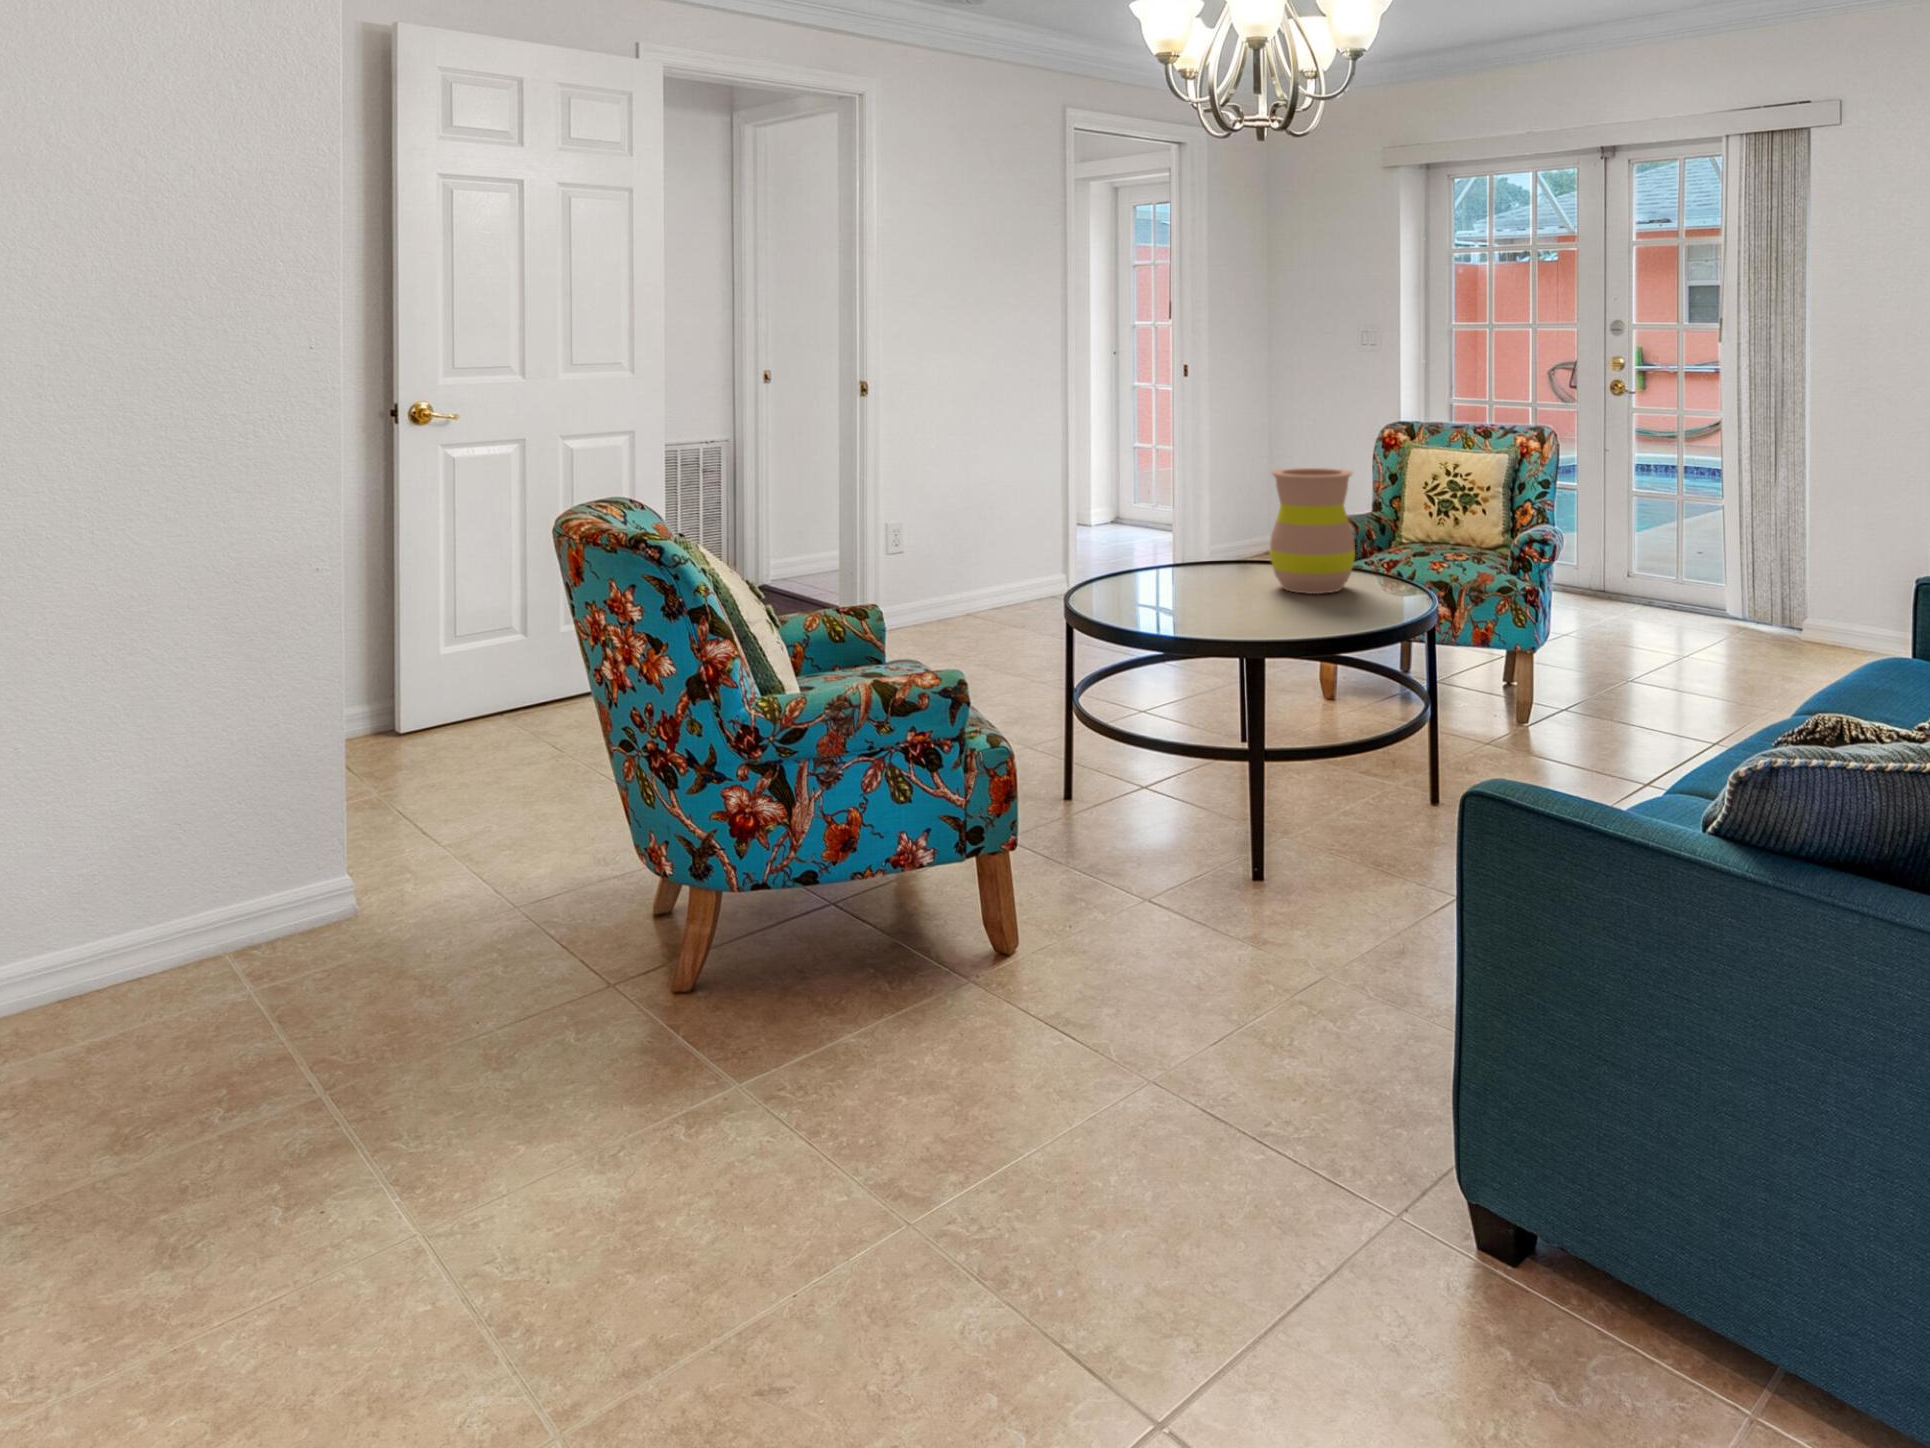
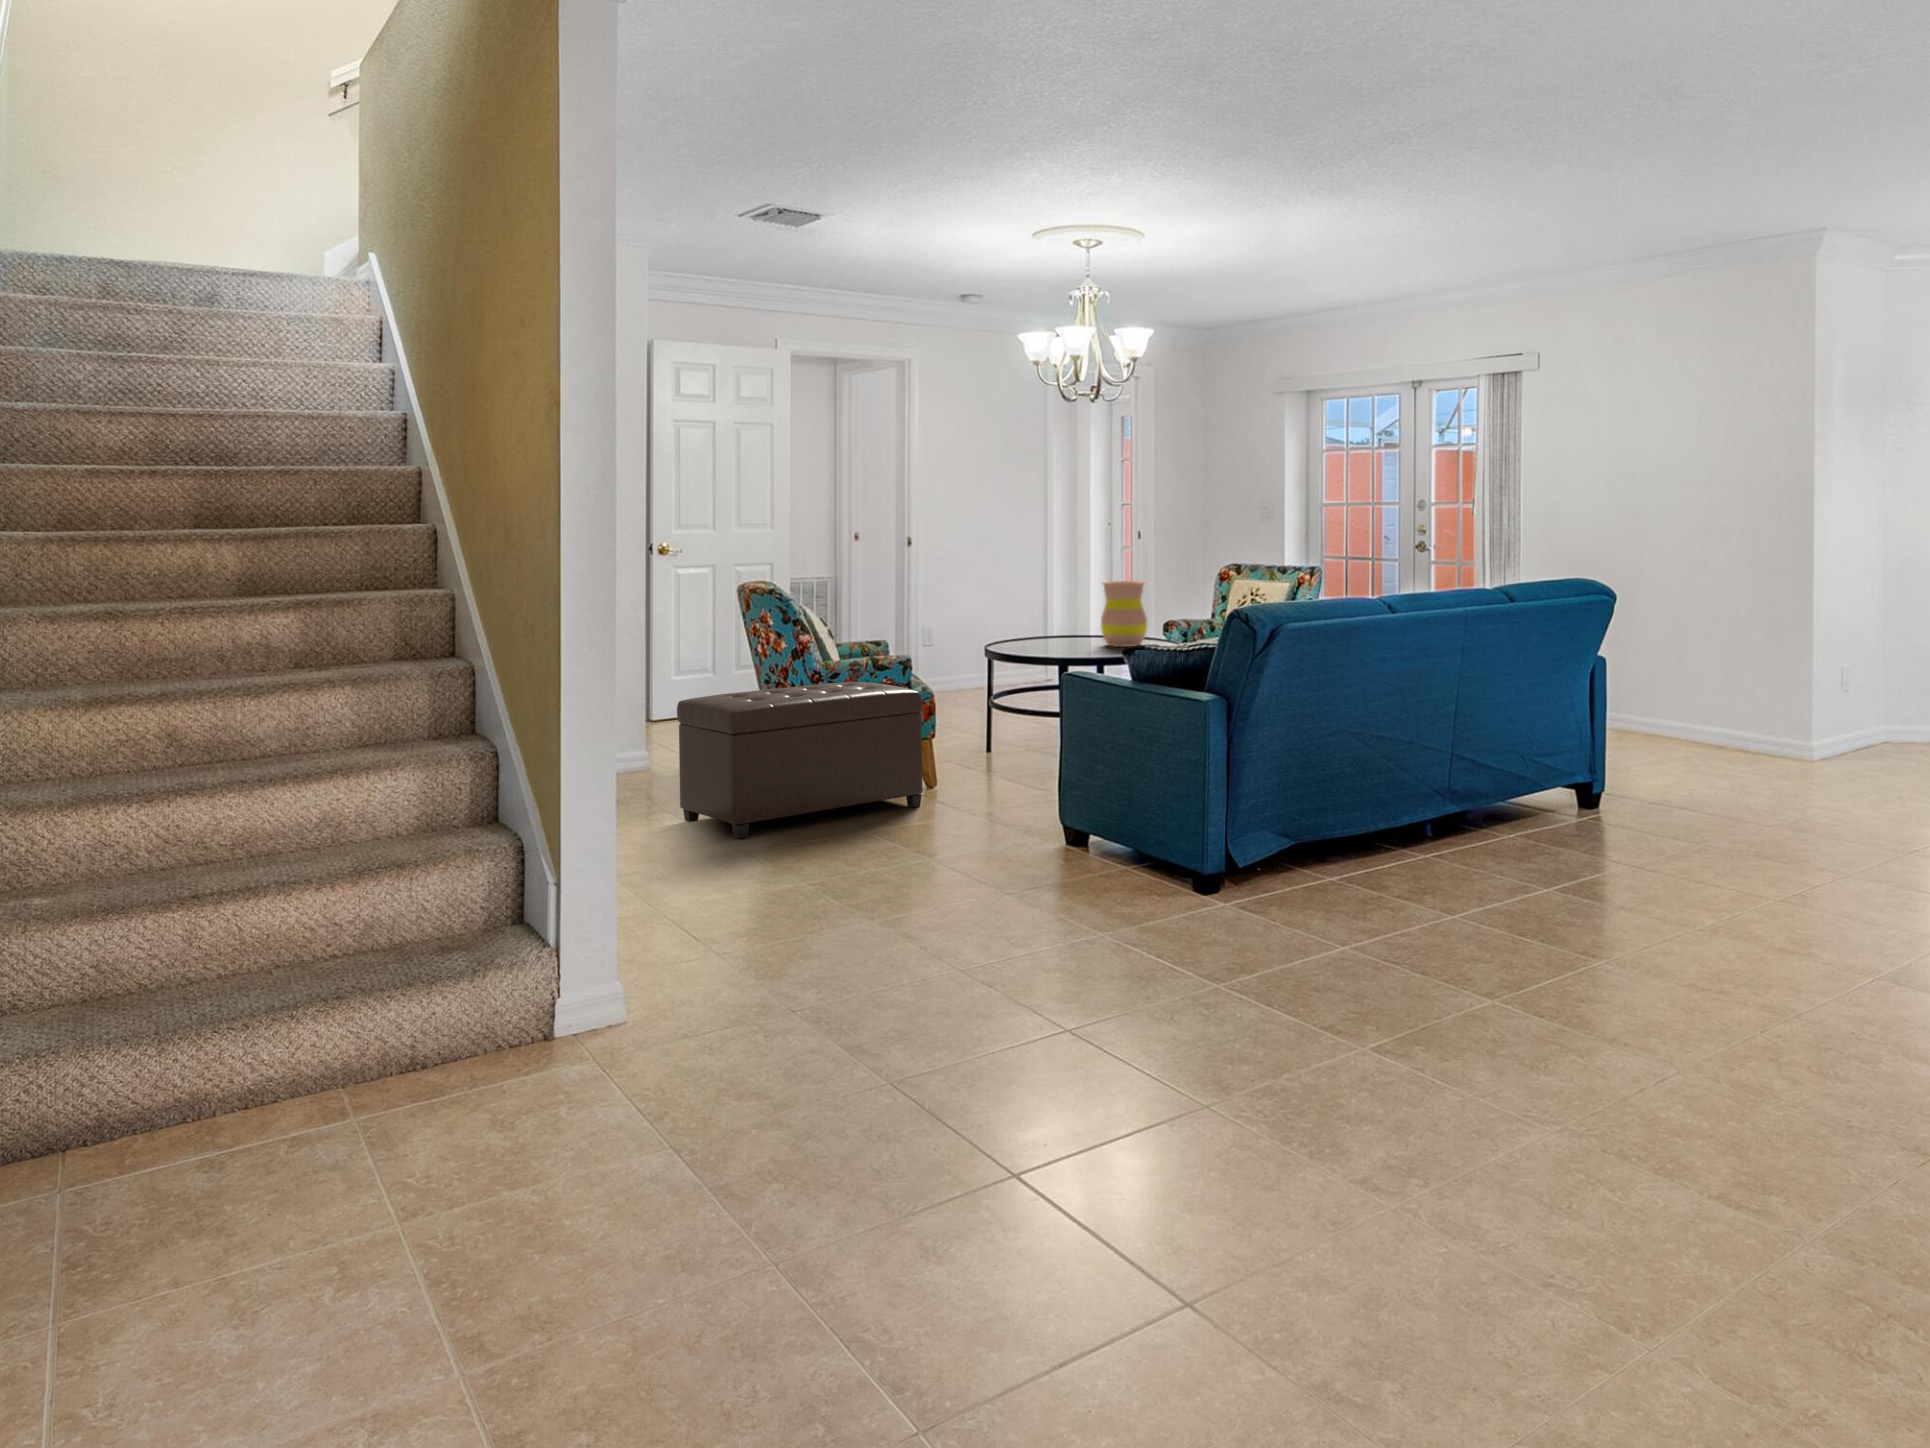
ottoman: none [356,741,1020,1353] -> present [677,682,923,838]

